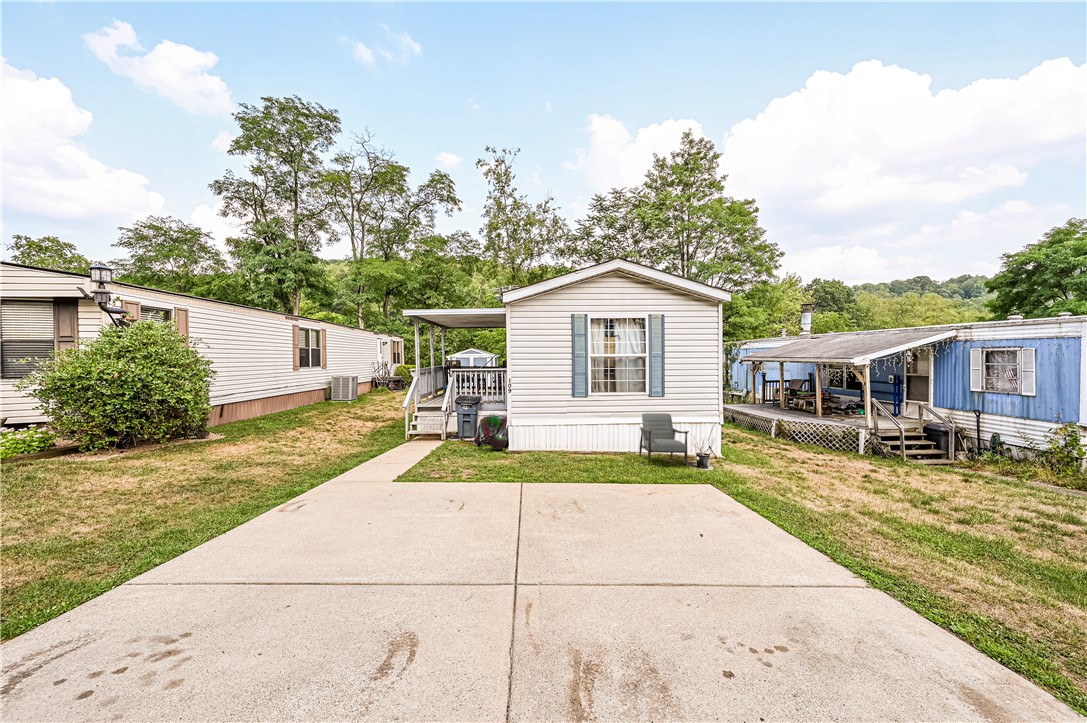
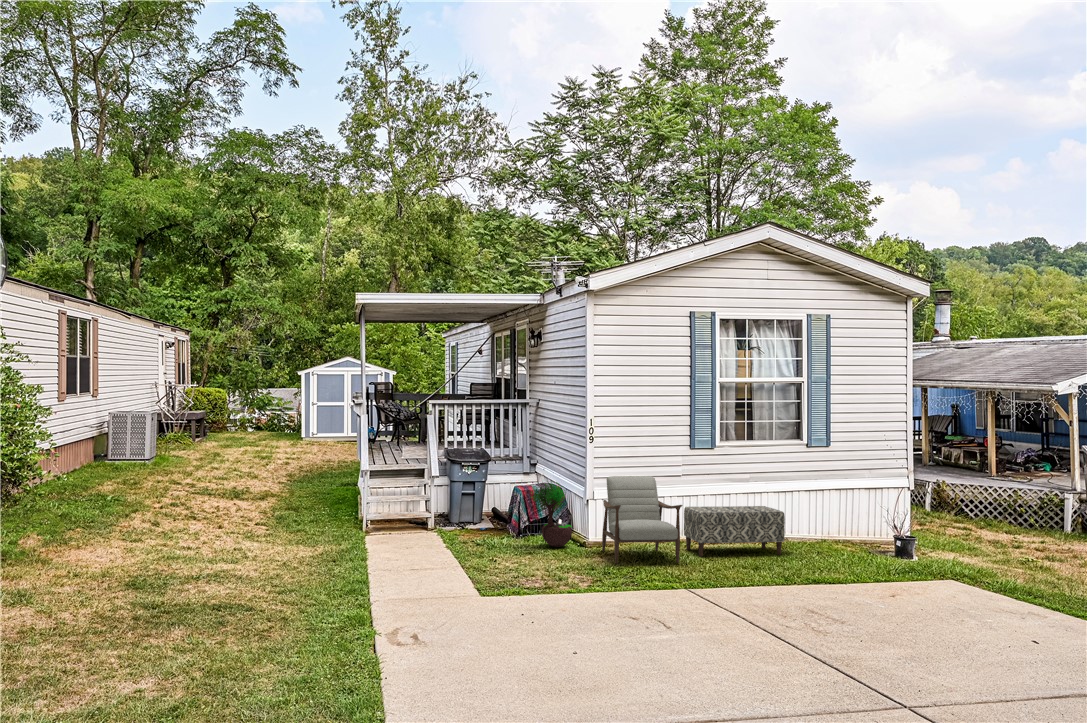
chair: present [639,413,689,465] -> present [602,476,682,564]
bench: none [568,430,625,461] -> present [684,506,785,557]

